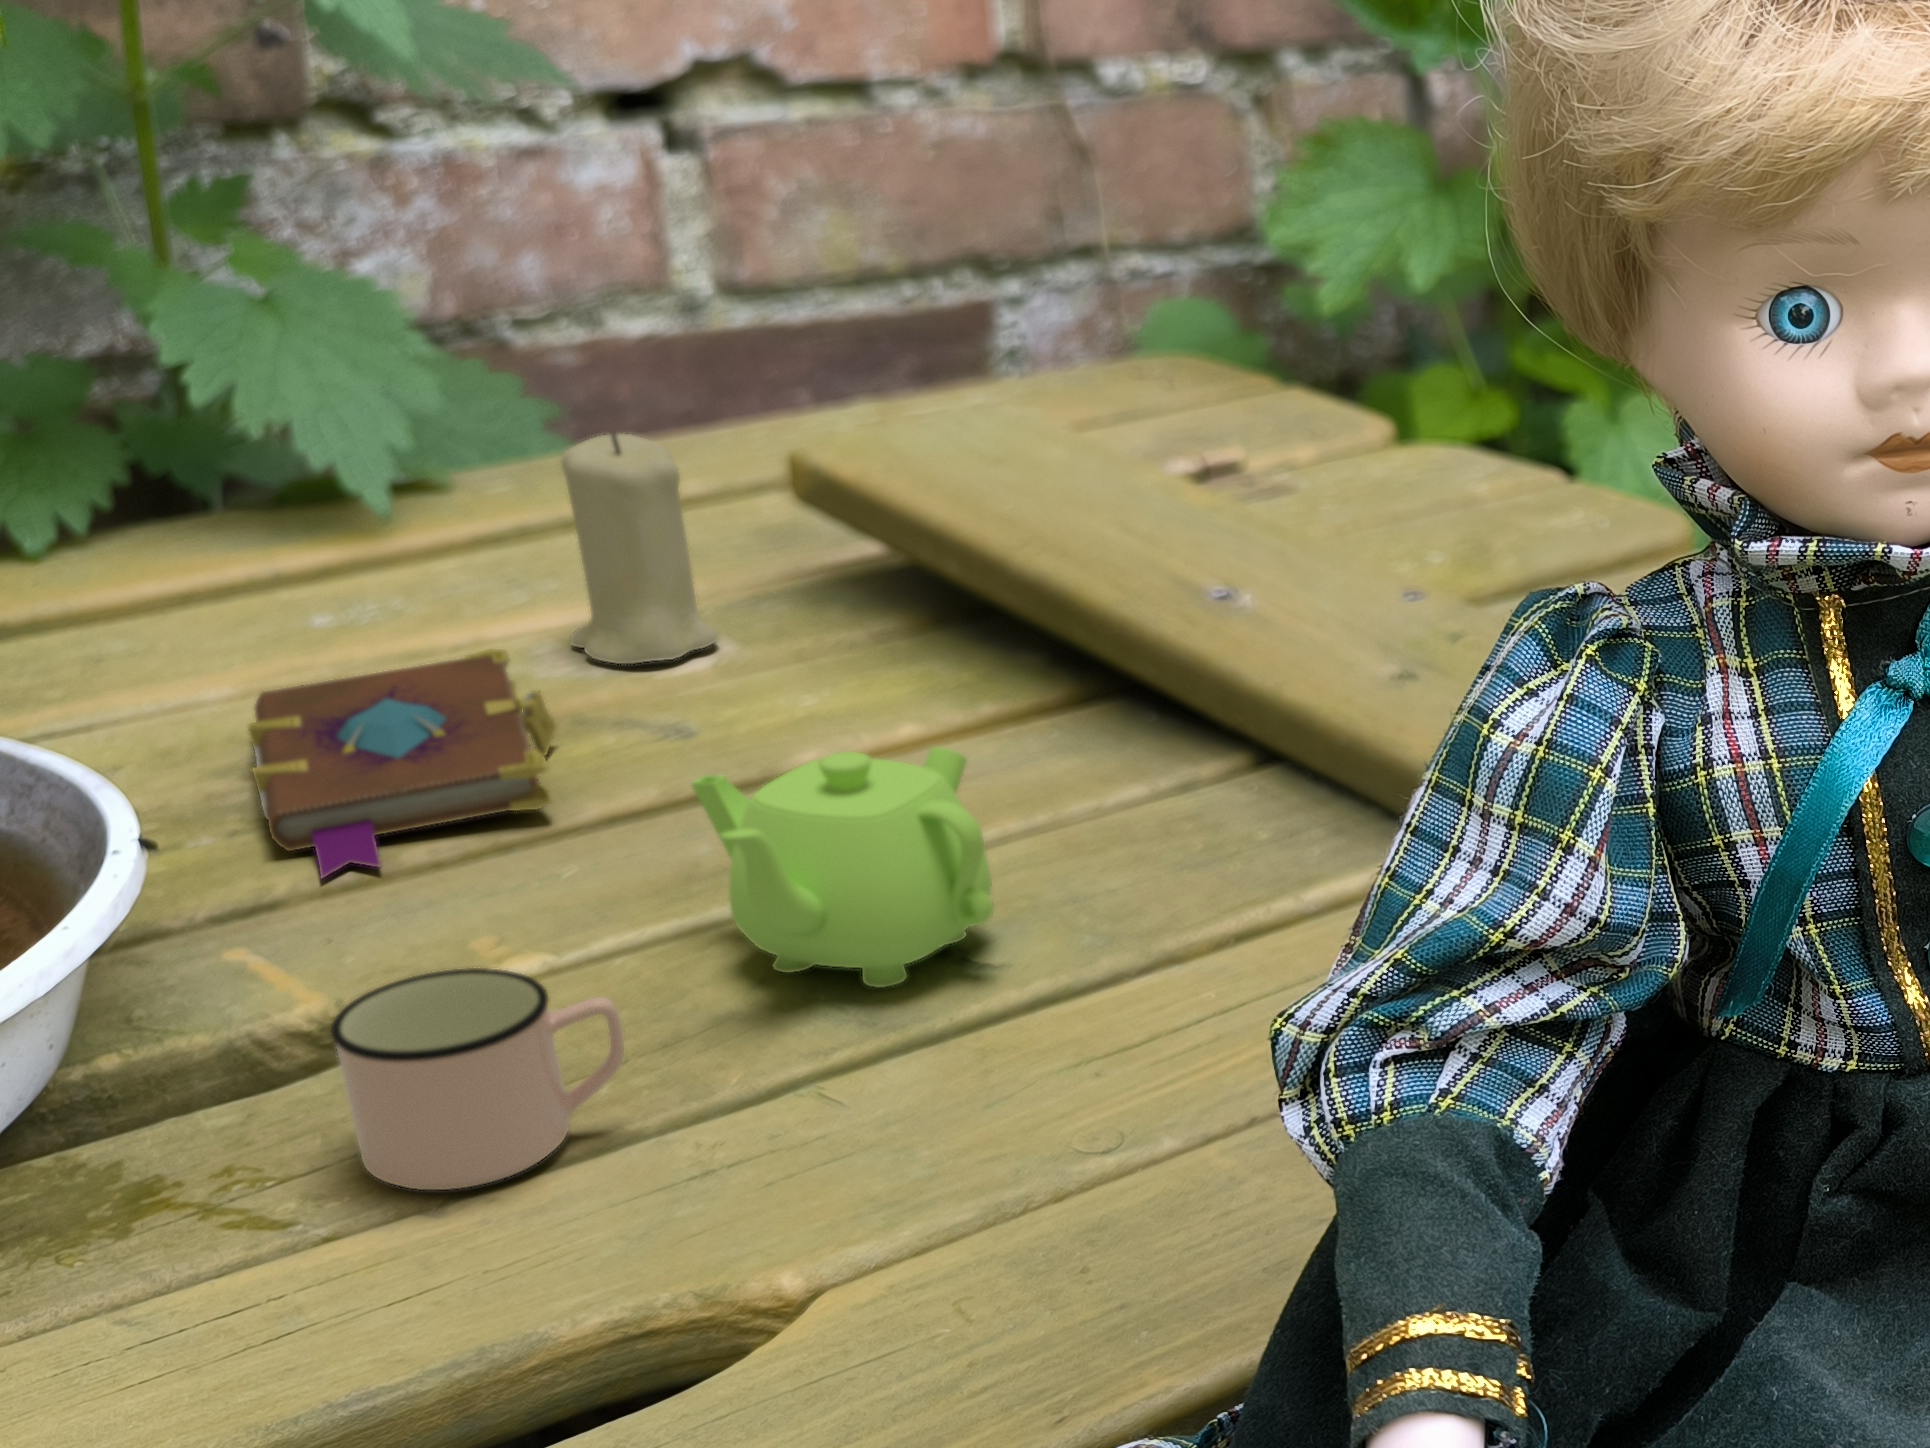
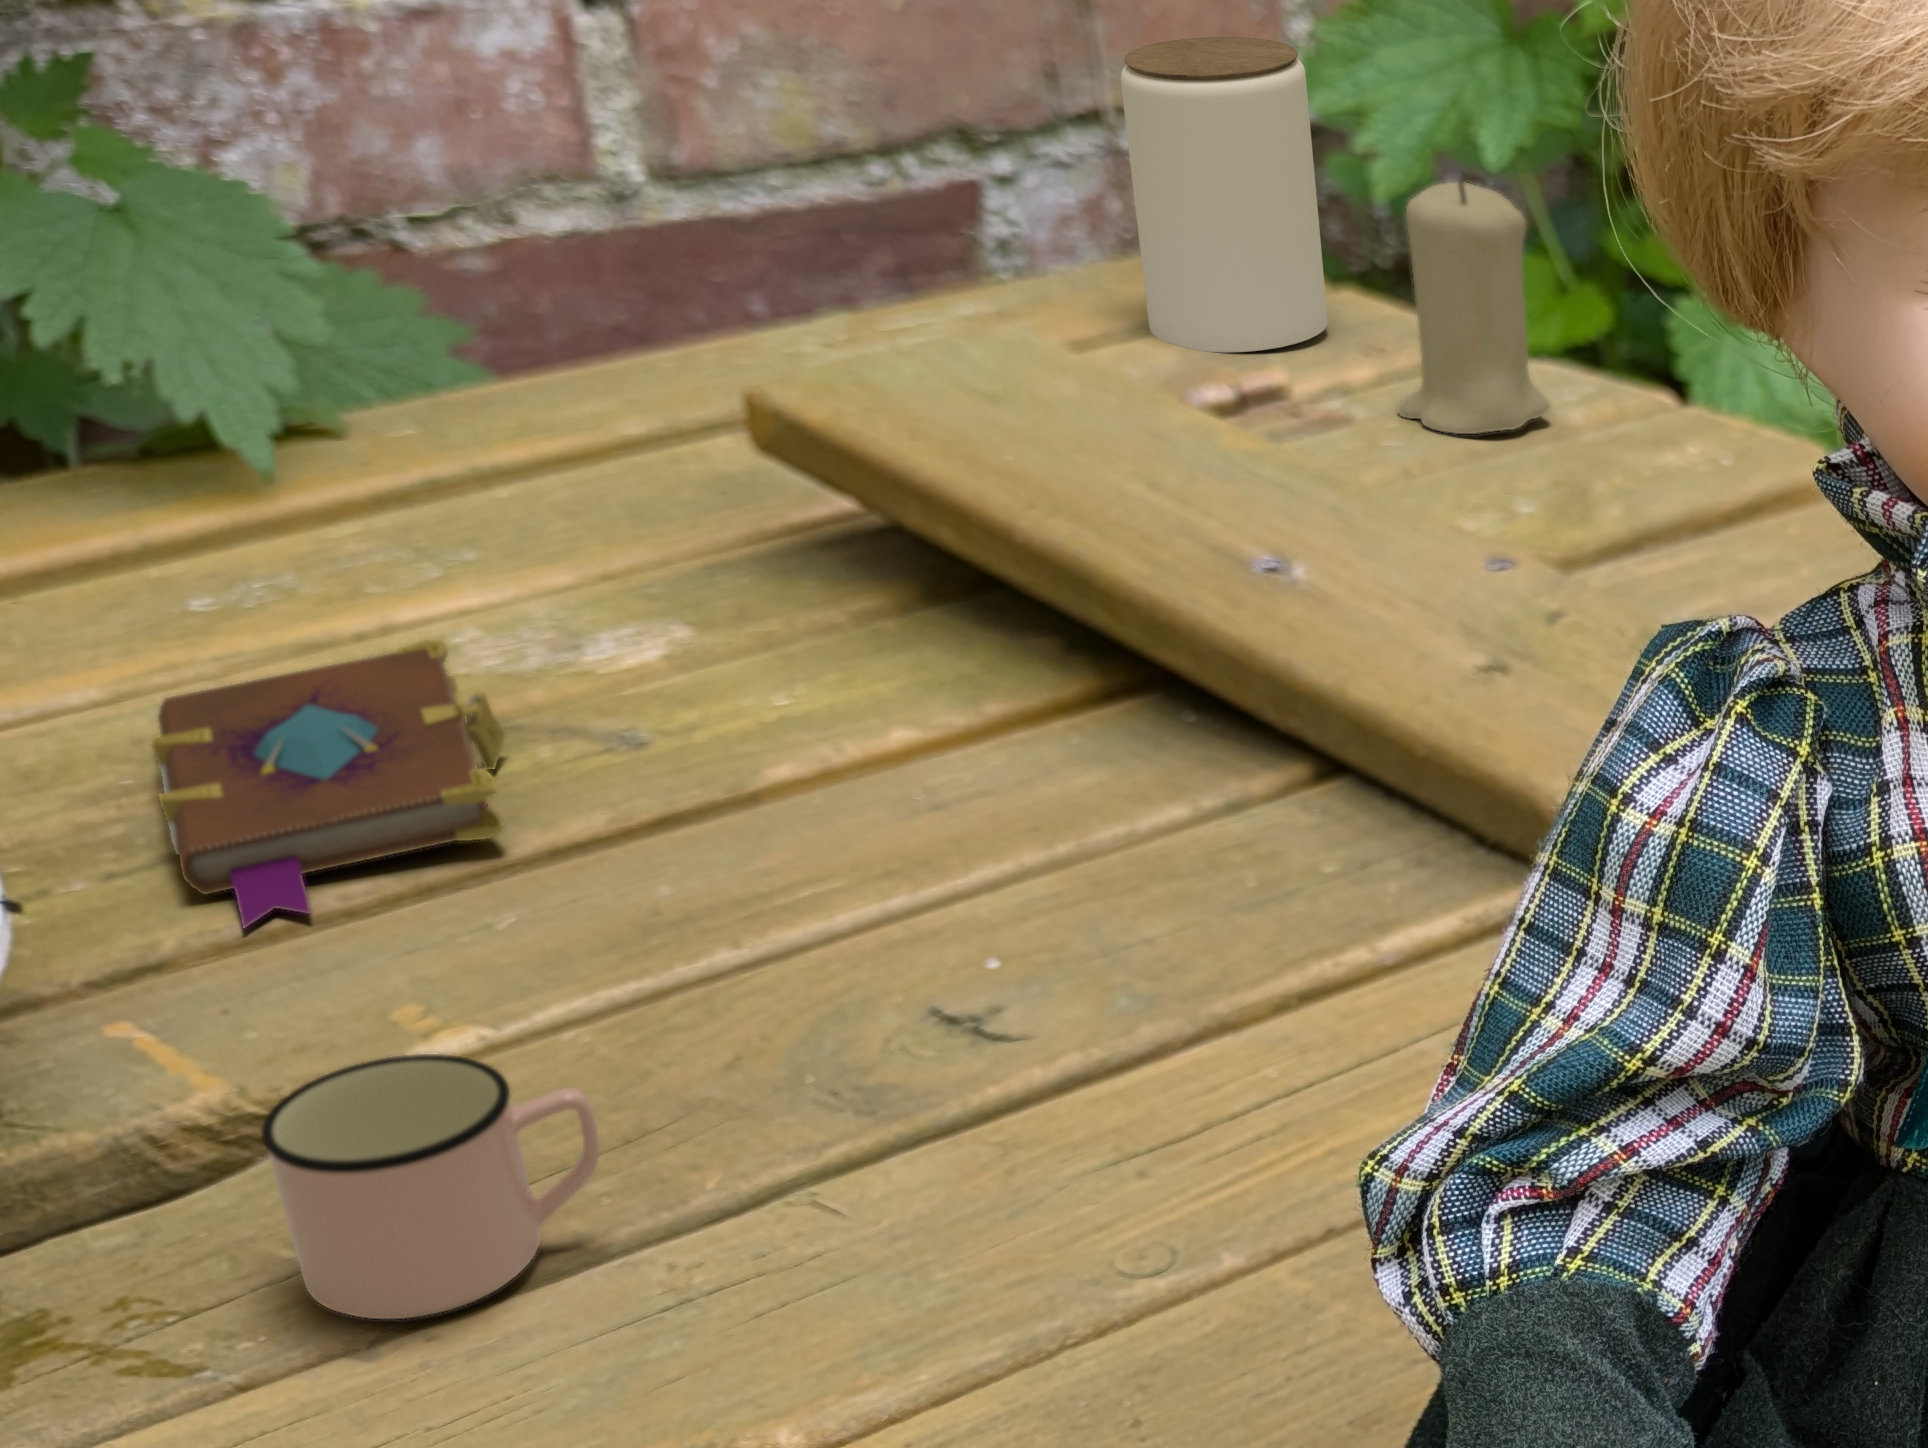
jar: none [1103,177,1273,434] -> present [1121,37,1328,352]
candle: present [562,433,718,664] -> present [1398,180,1550,434]
teapot: present [692,747,994,987] -> none [664,766,1022,1059]

